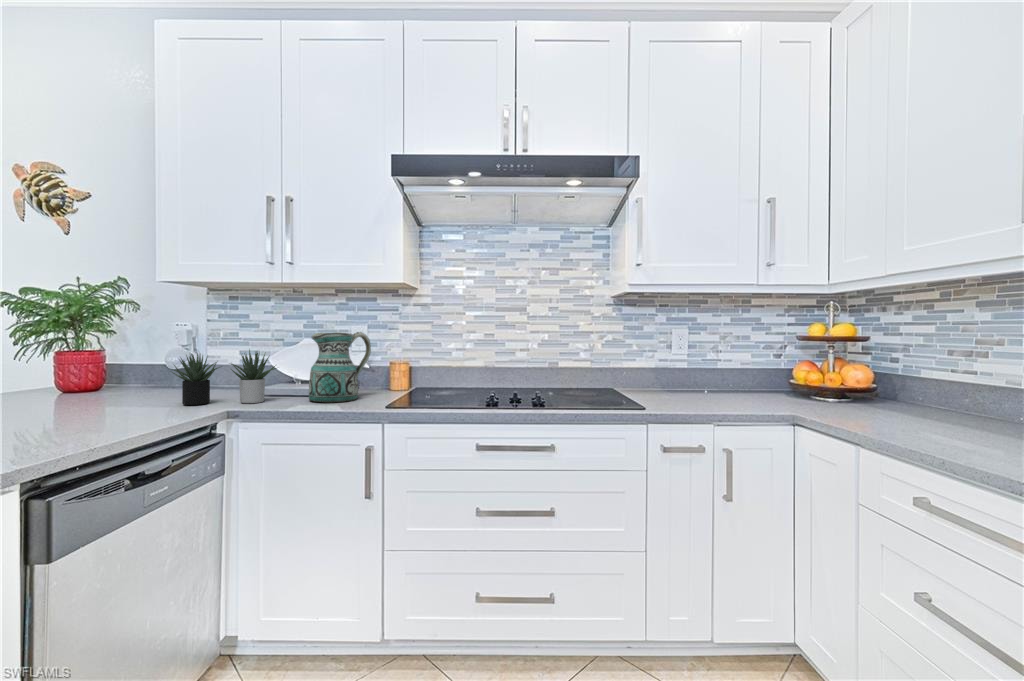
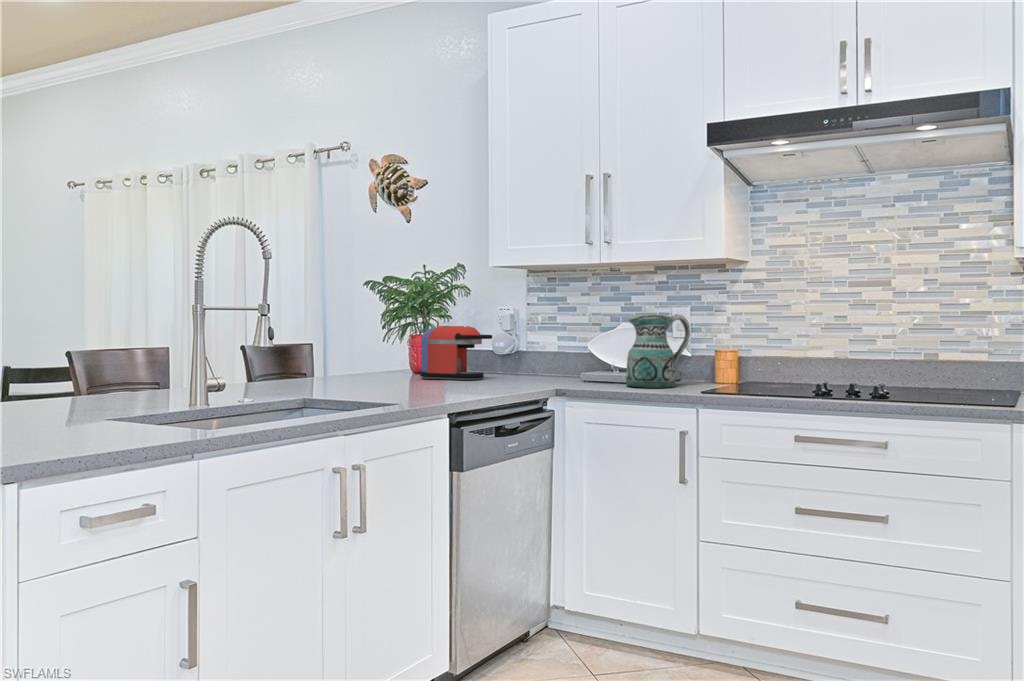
coffee maker: none [61,342,159,401] -> present [420,326,492,380]
succulent plant: present [172,350,276,405] -> none [504,331,599,386]

